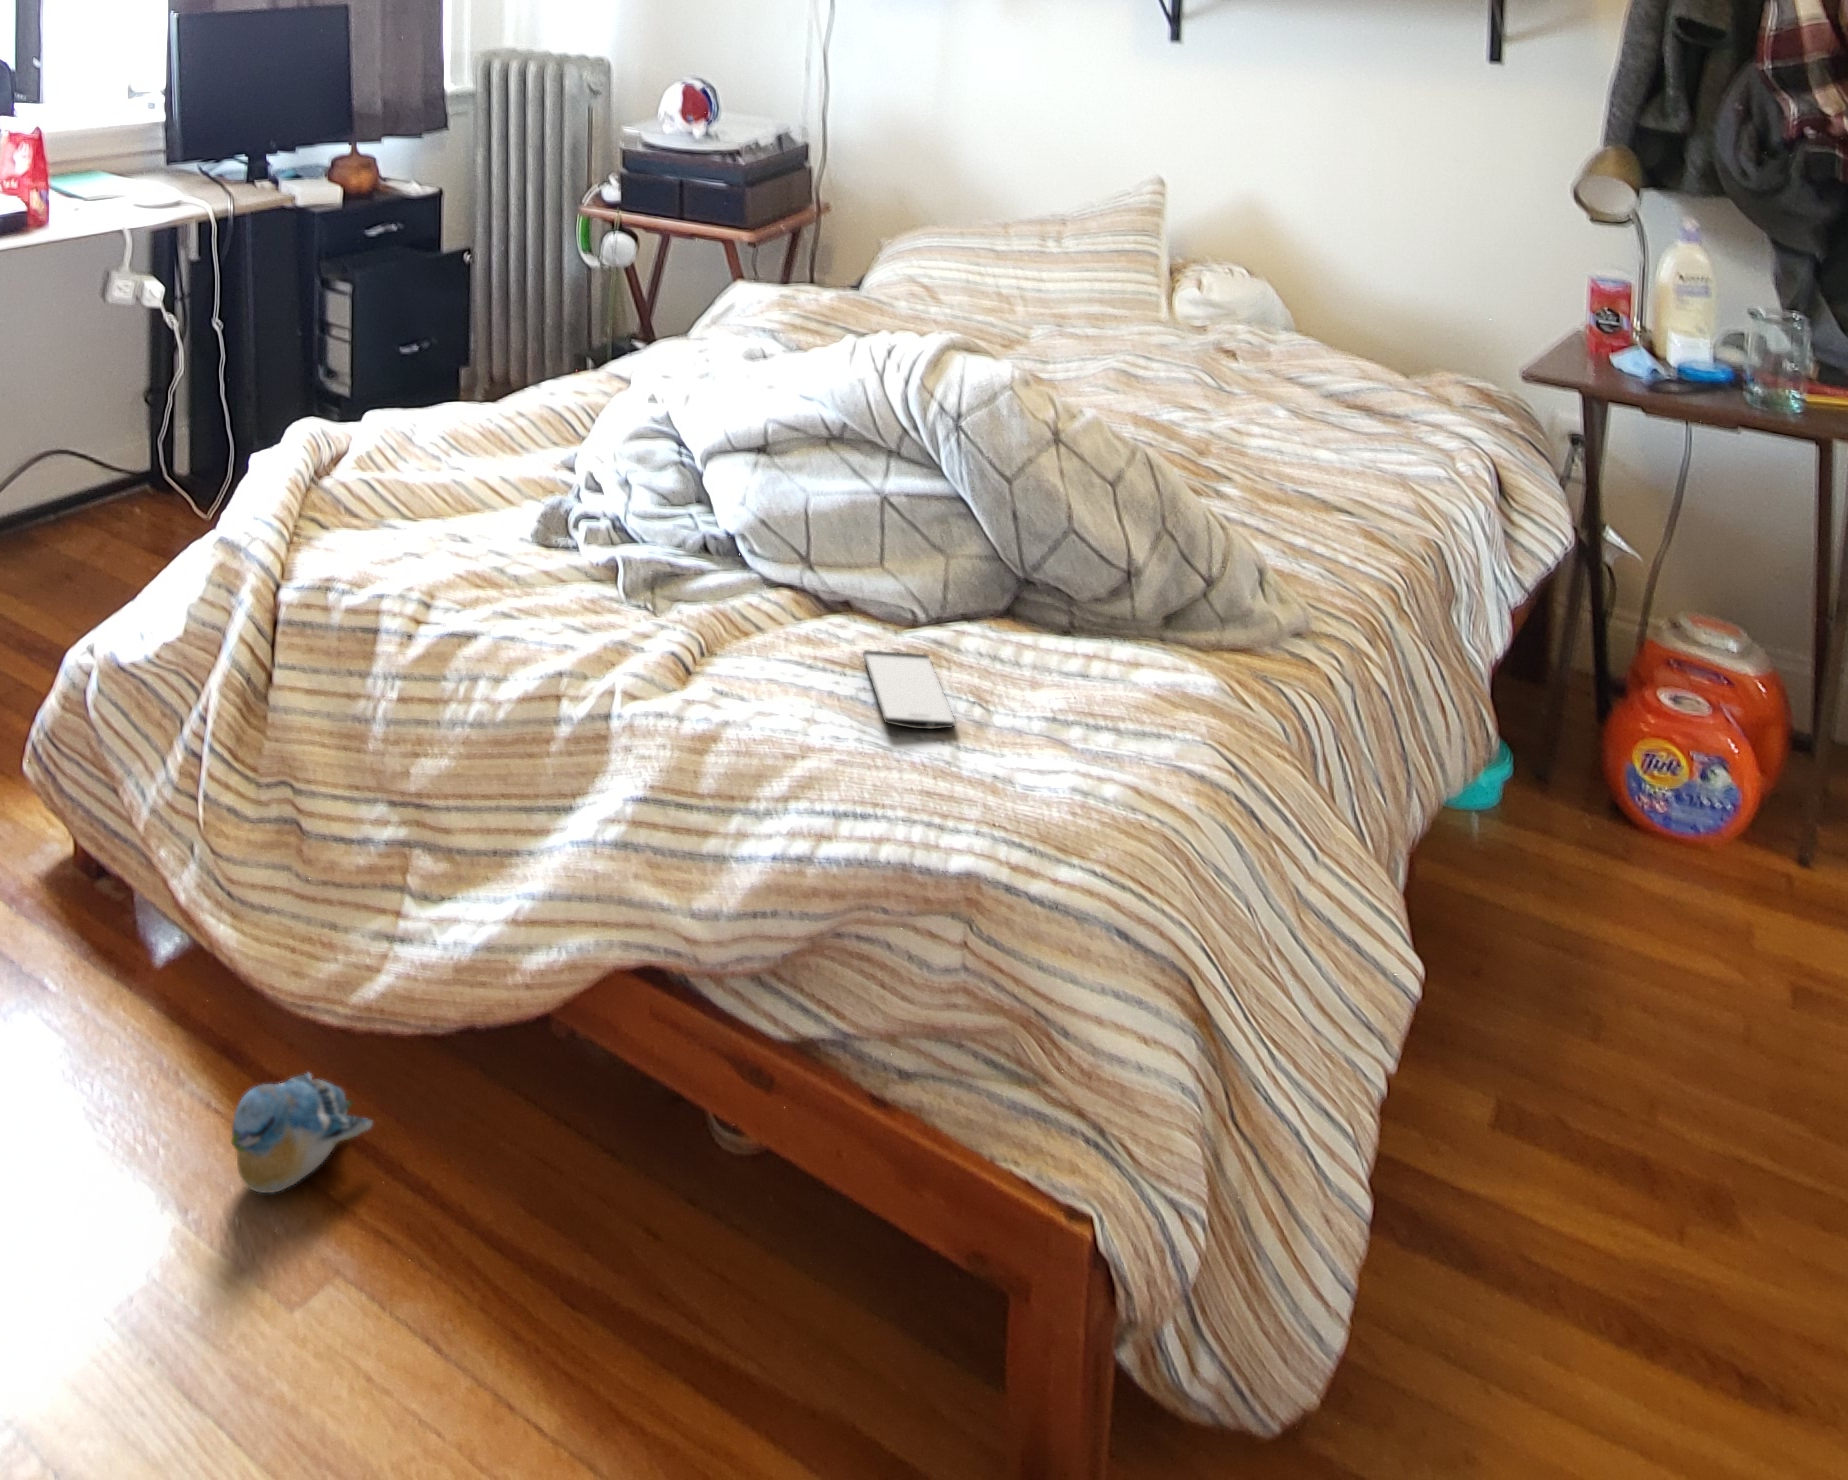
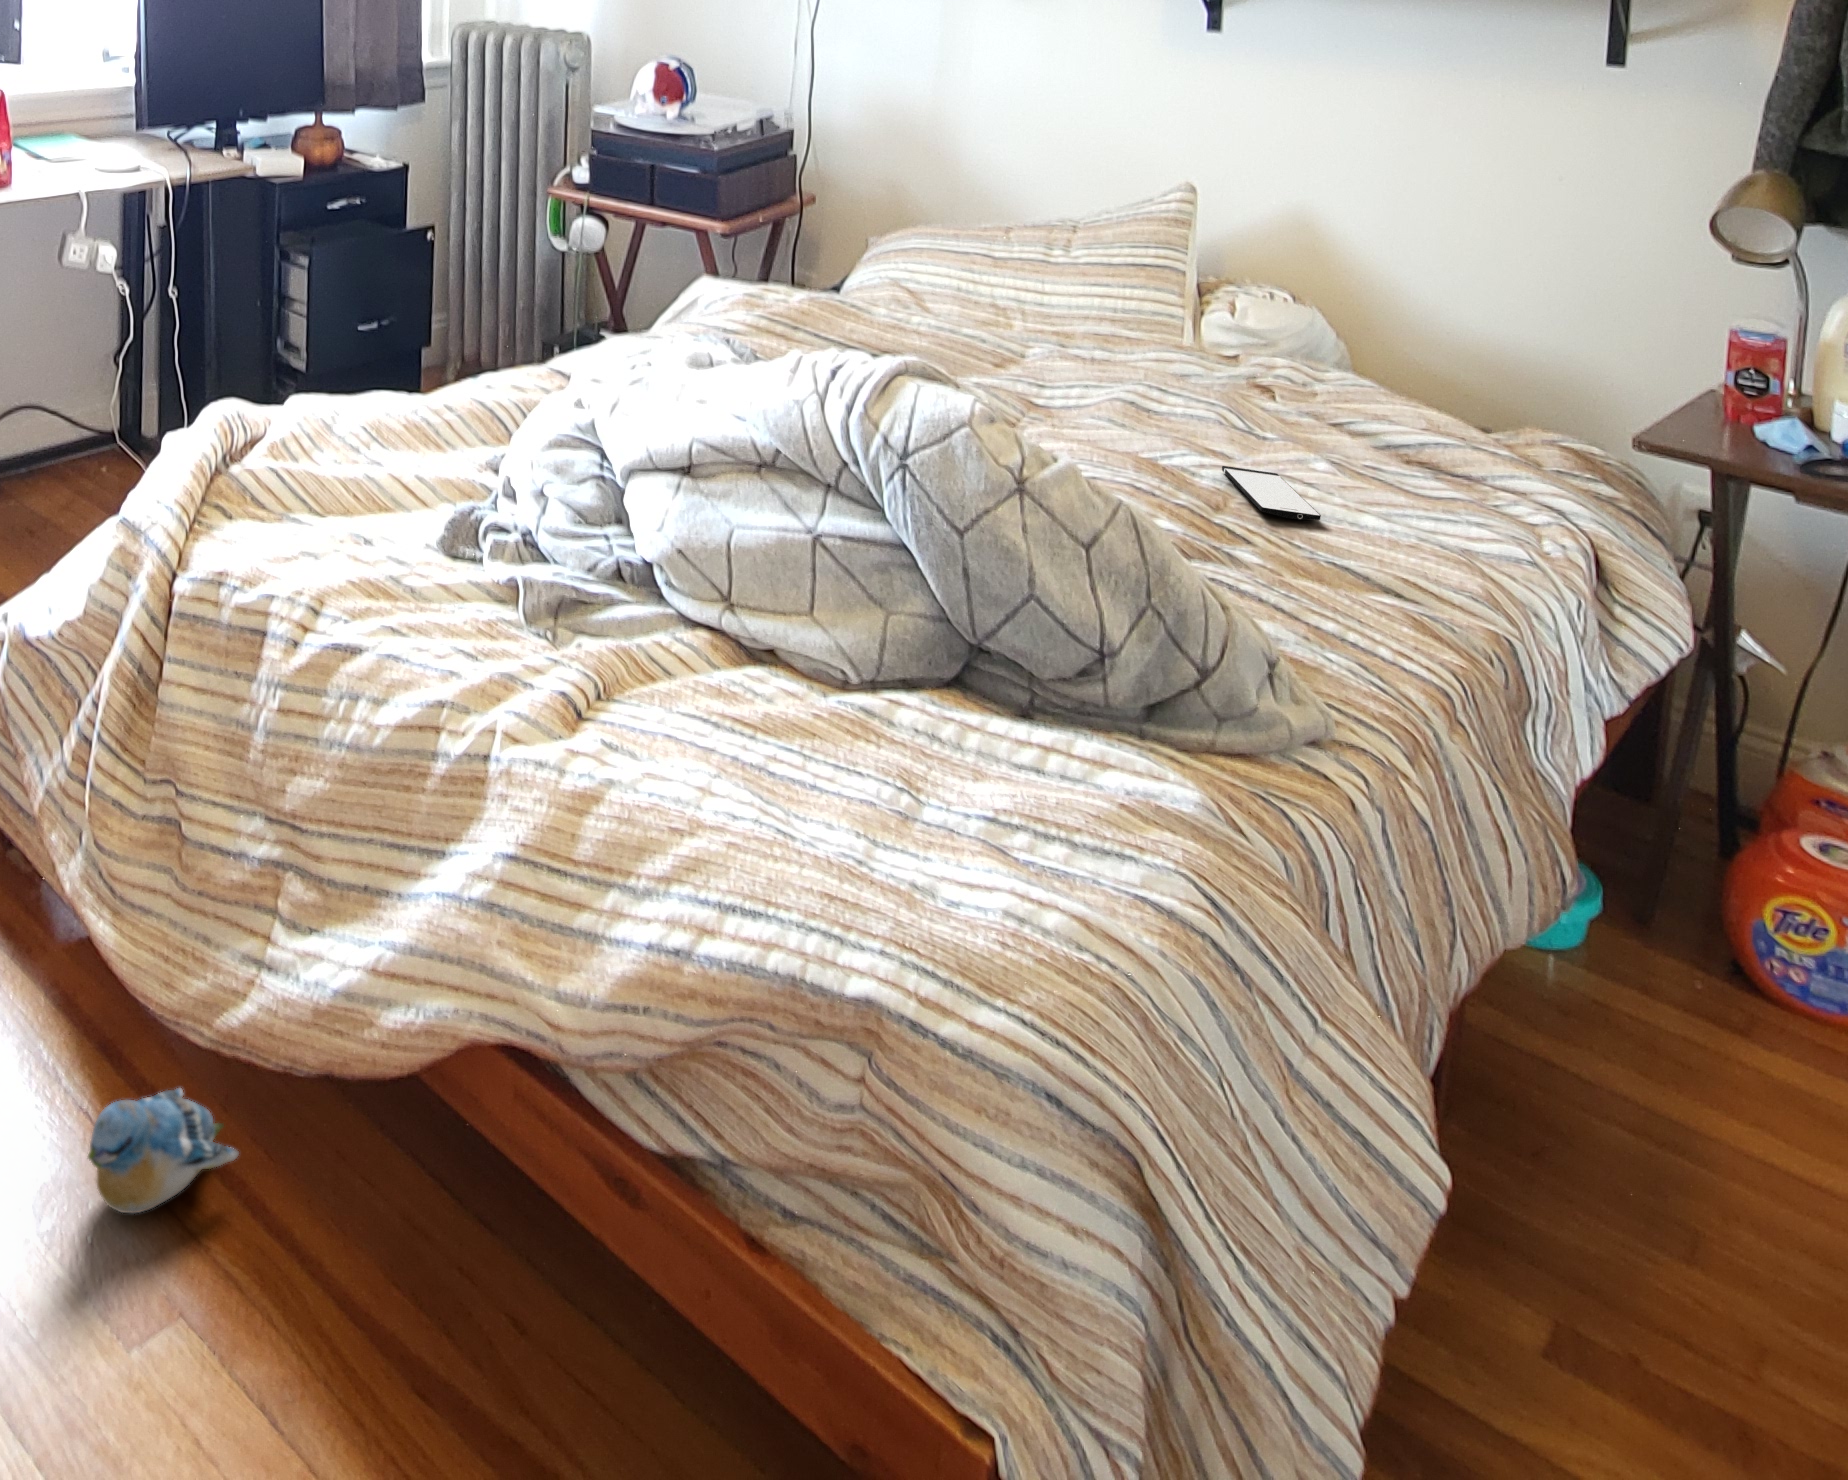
smartphone: present [863,651,955,729] -> present [1222,466,1321,520]

